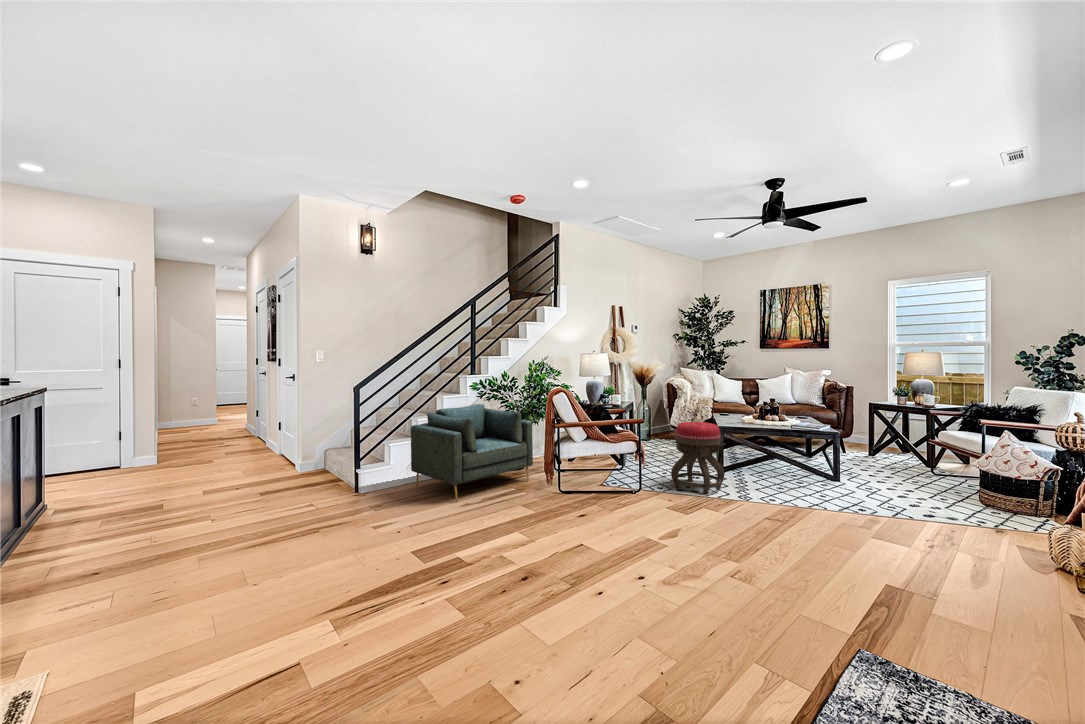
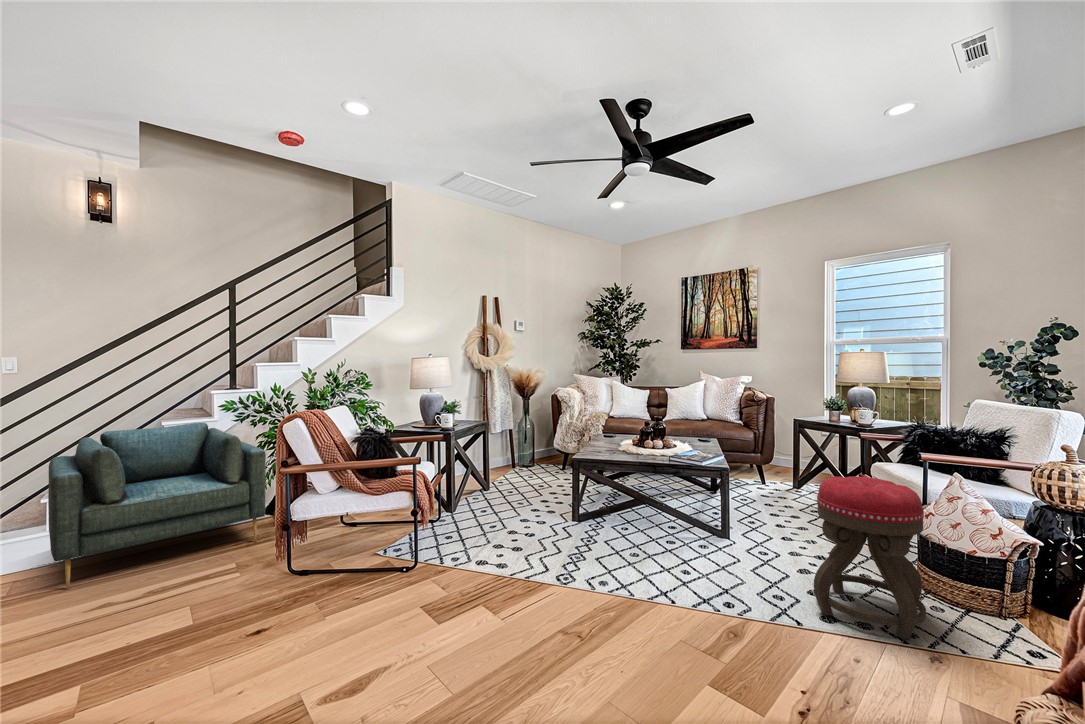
ottoman: present [671,422,724,494] -> present [814,476,926,639]

